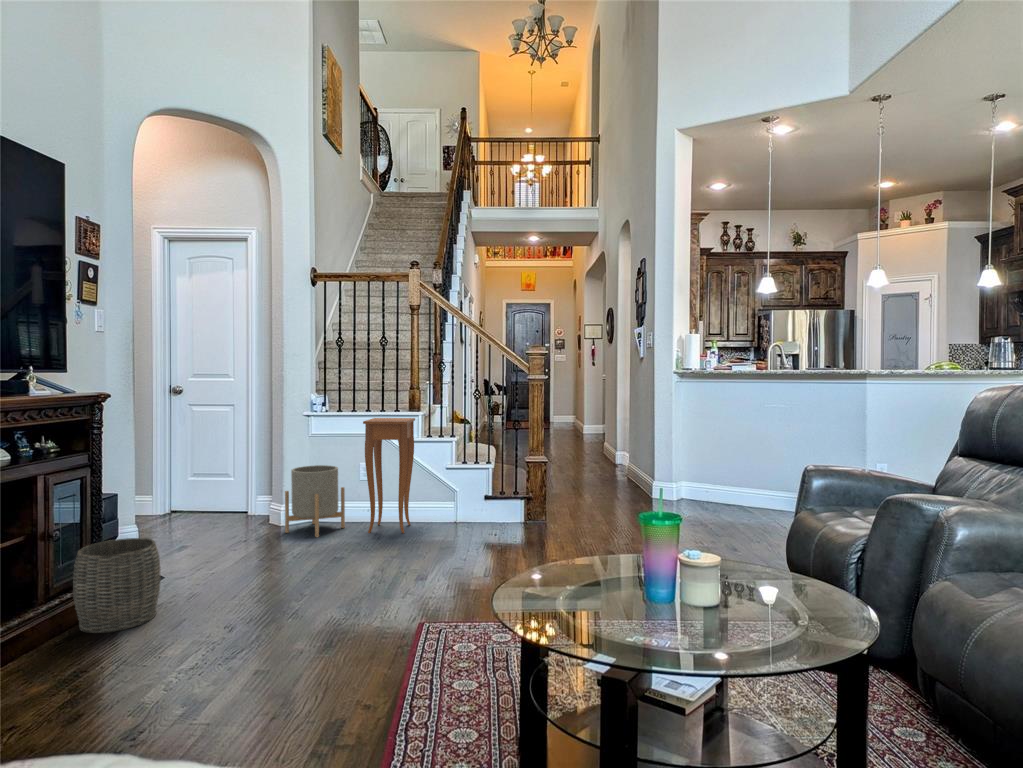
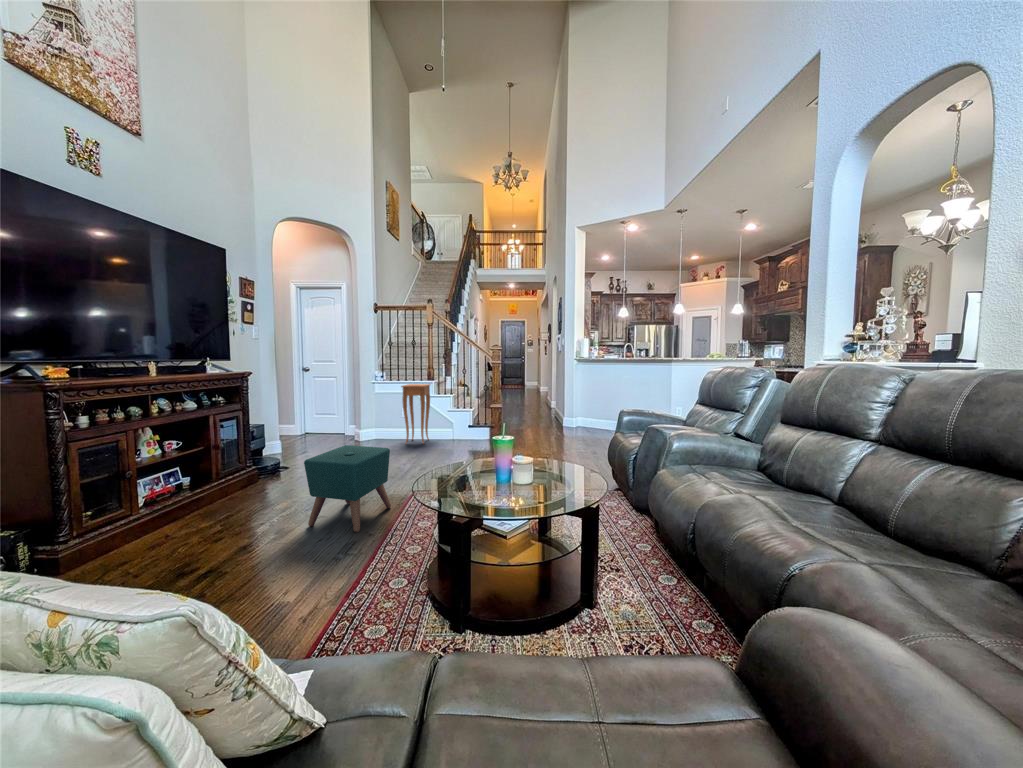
planter: present [285,465,345,537] -> none [361,409,394,446]
ottoman: none [238,533,388,704] -> present [304,445,391,532]
woven basket: present [73,538,161,633] -> none [233,447,282,496]

